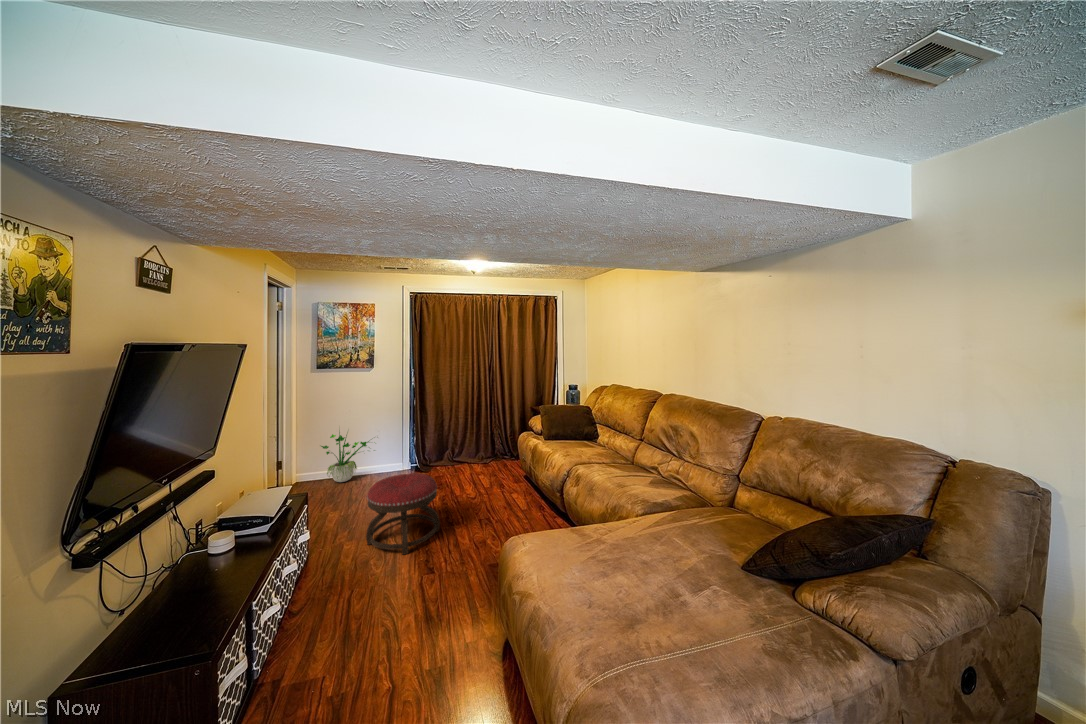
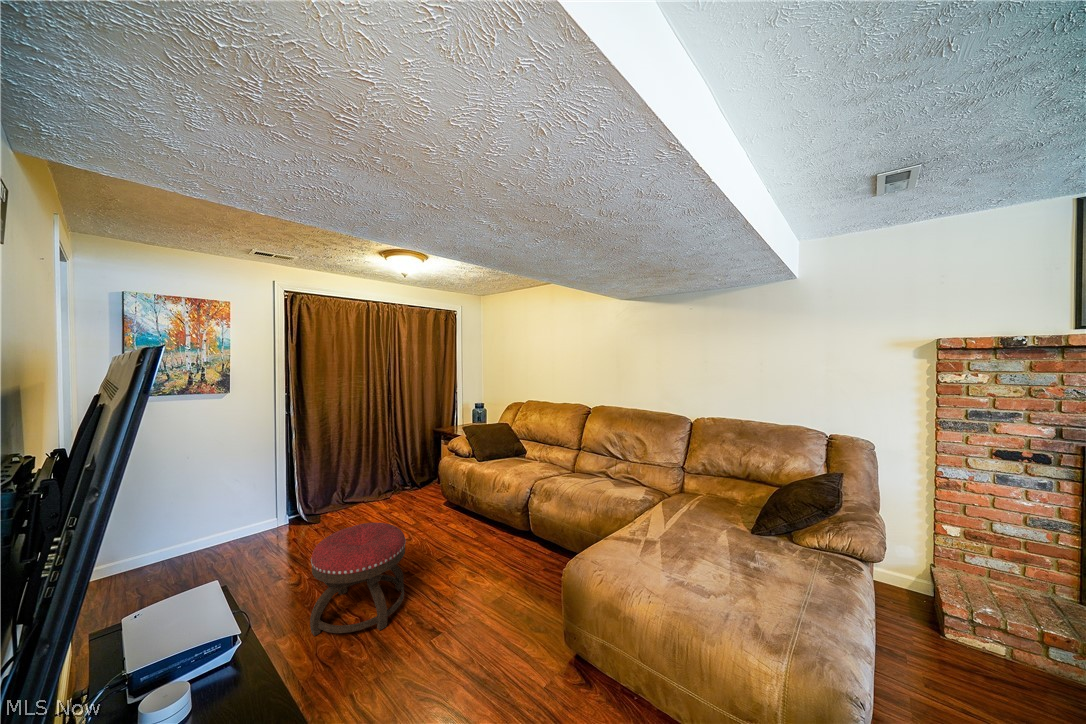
potted plant: present [321,432,369,482] -> none [133,476,247,569]

